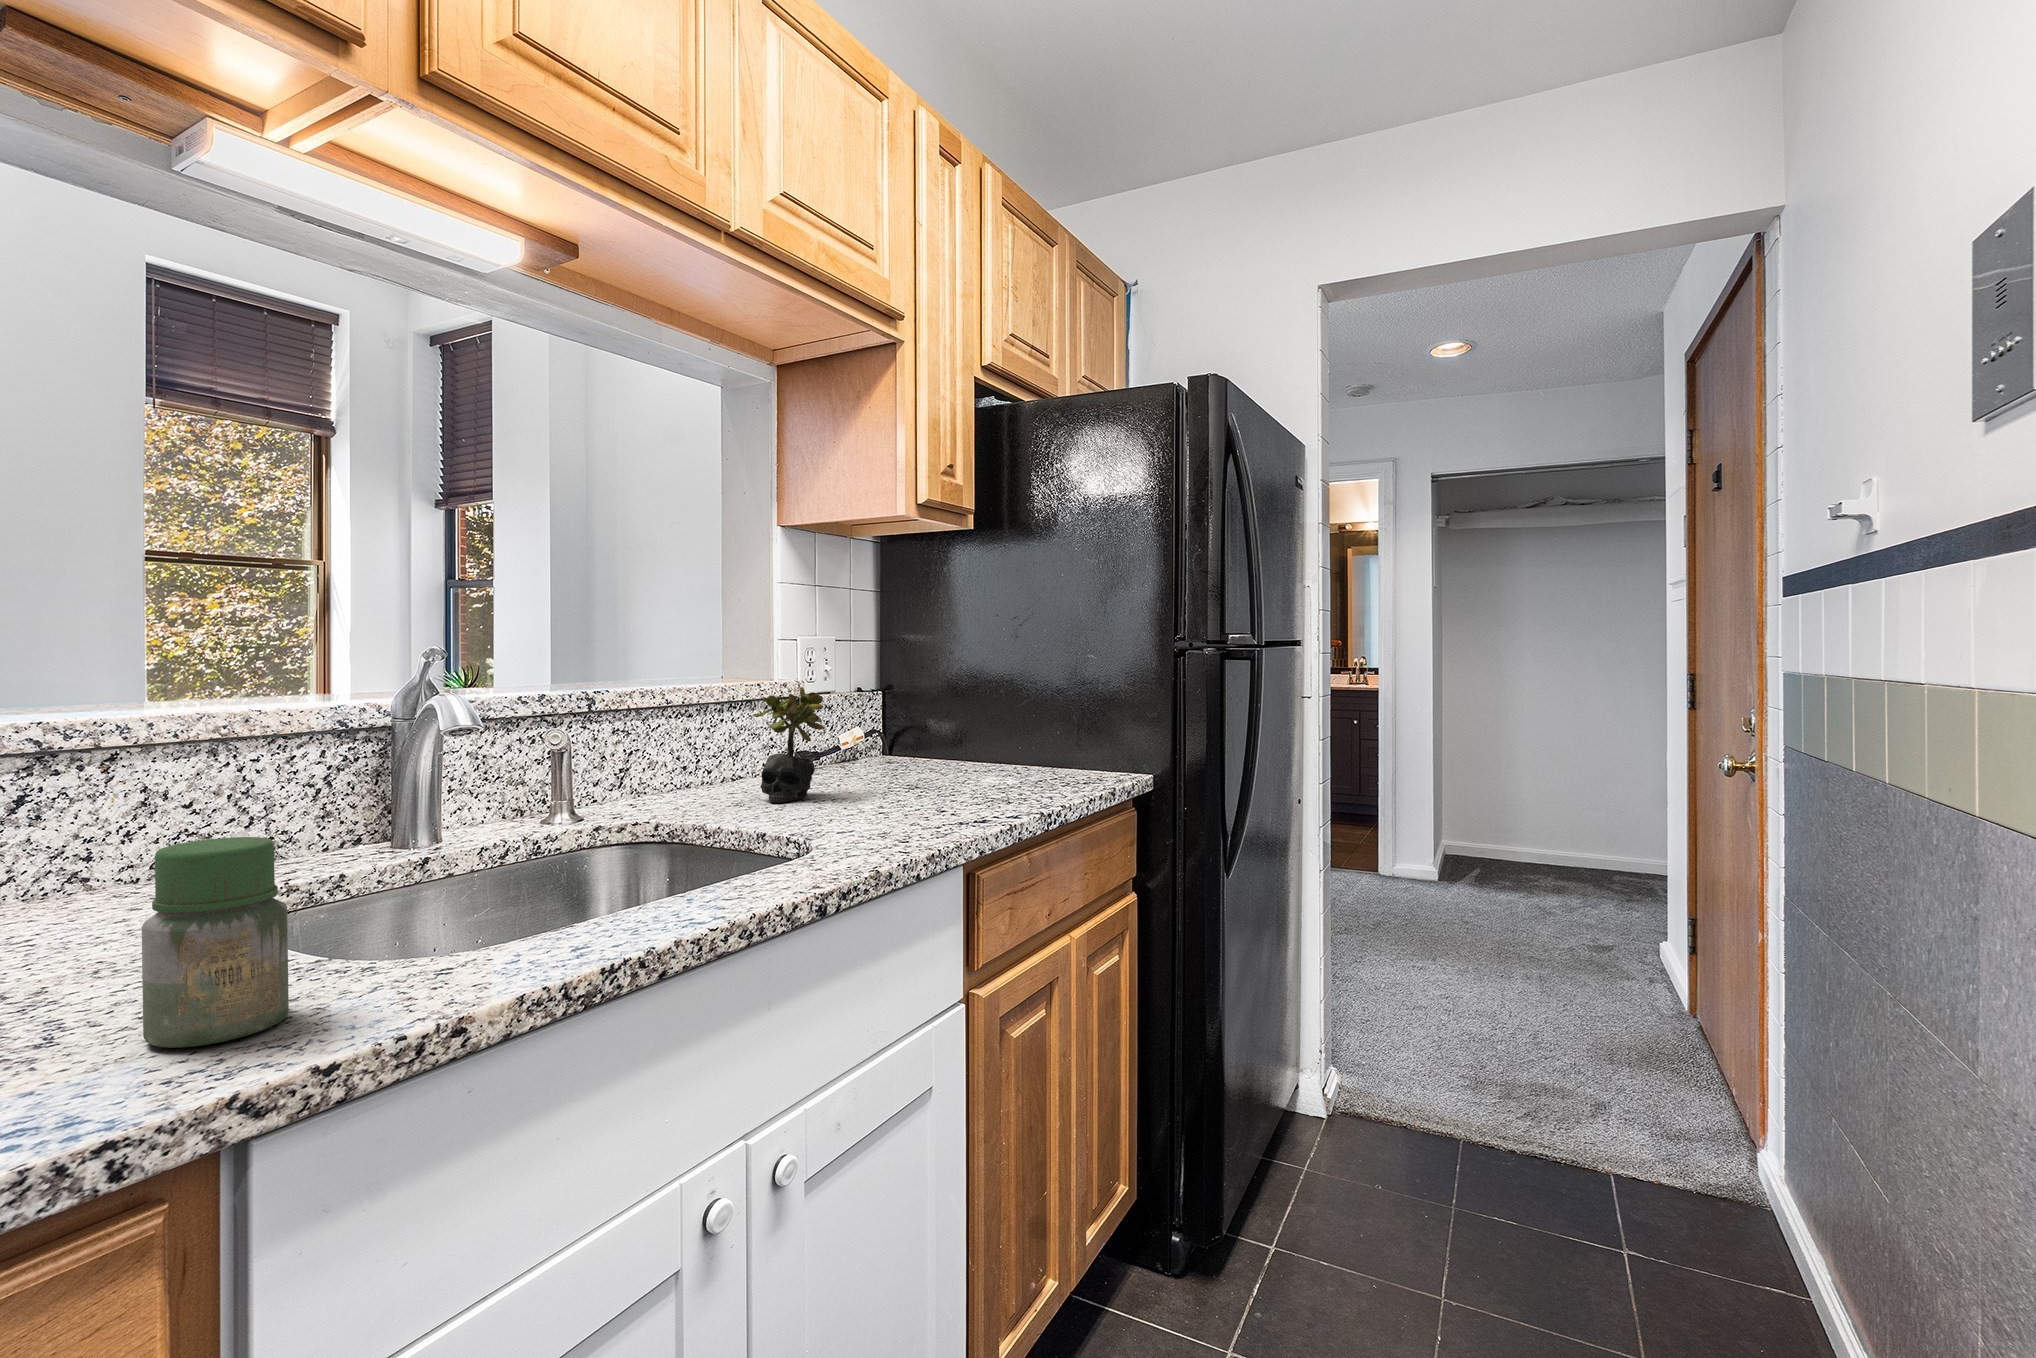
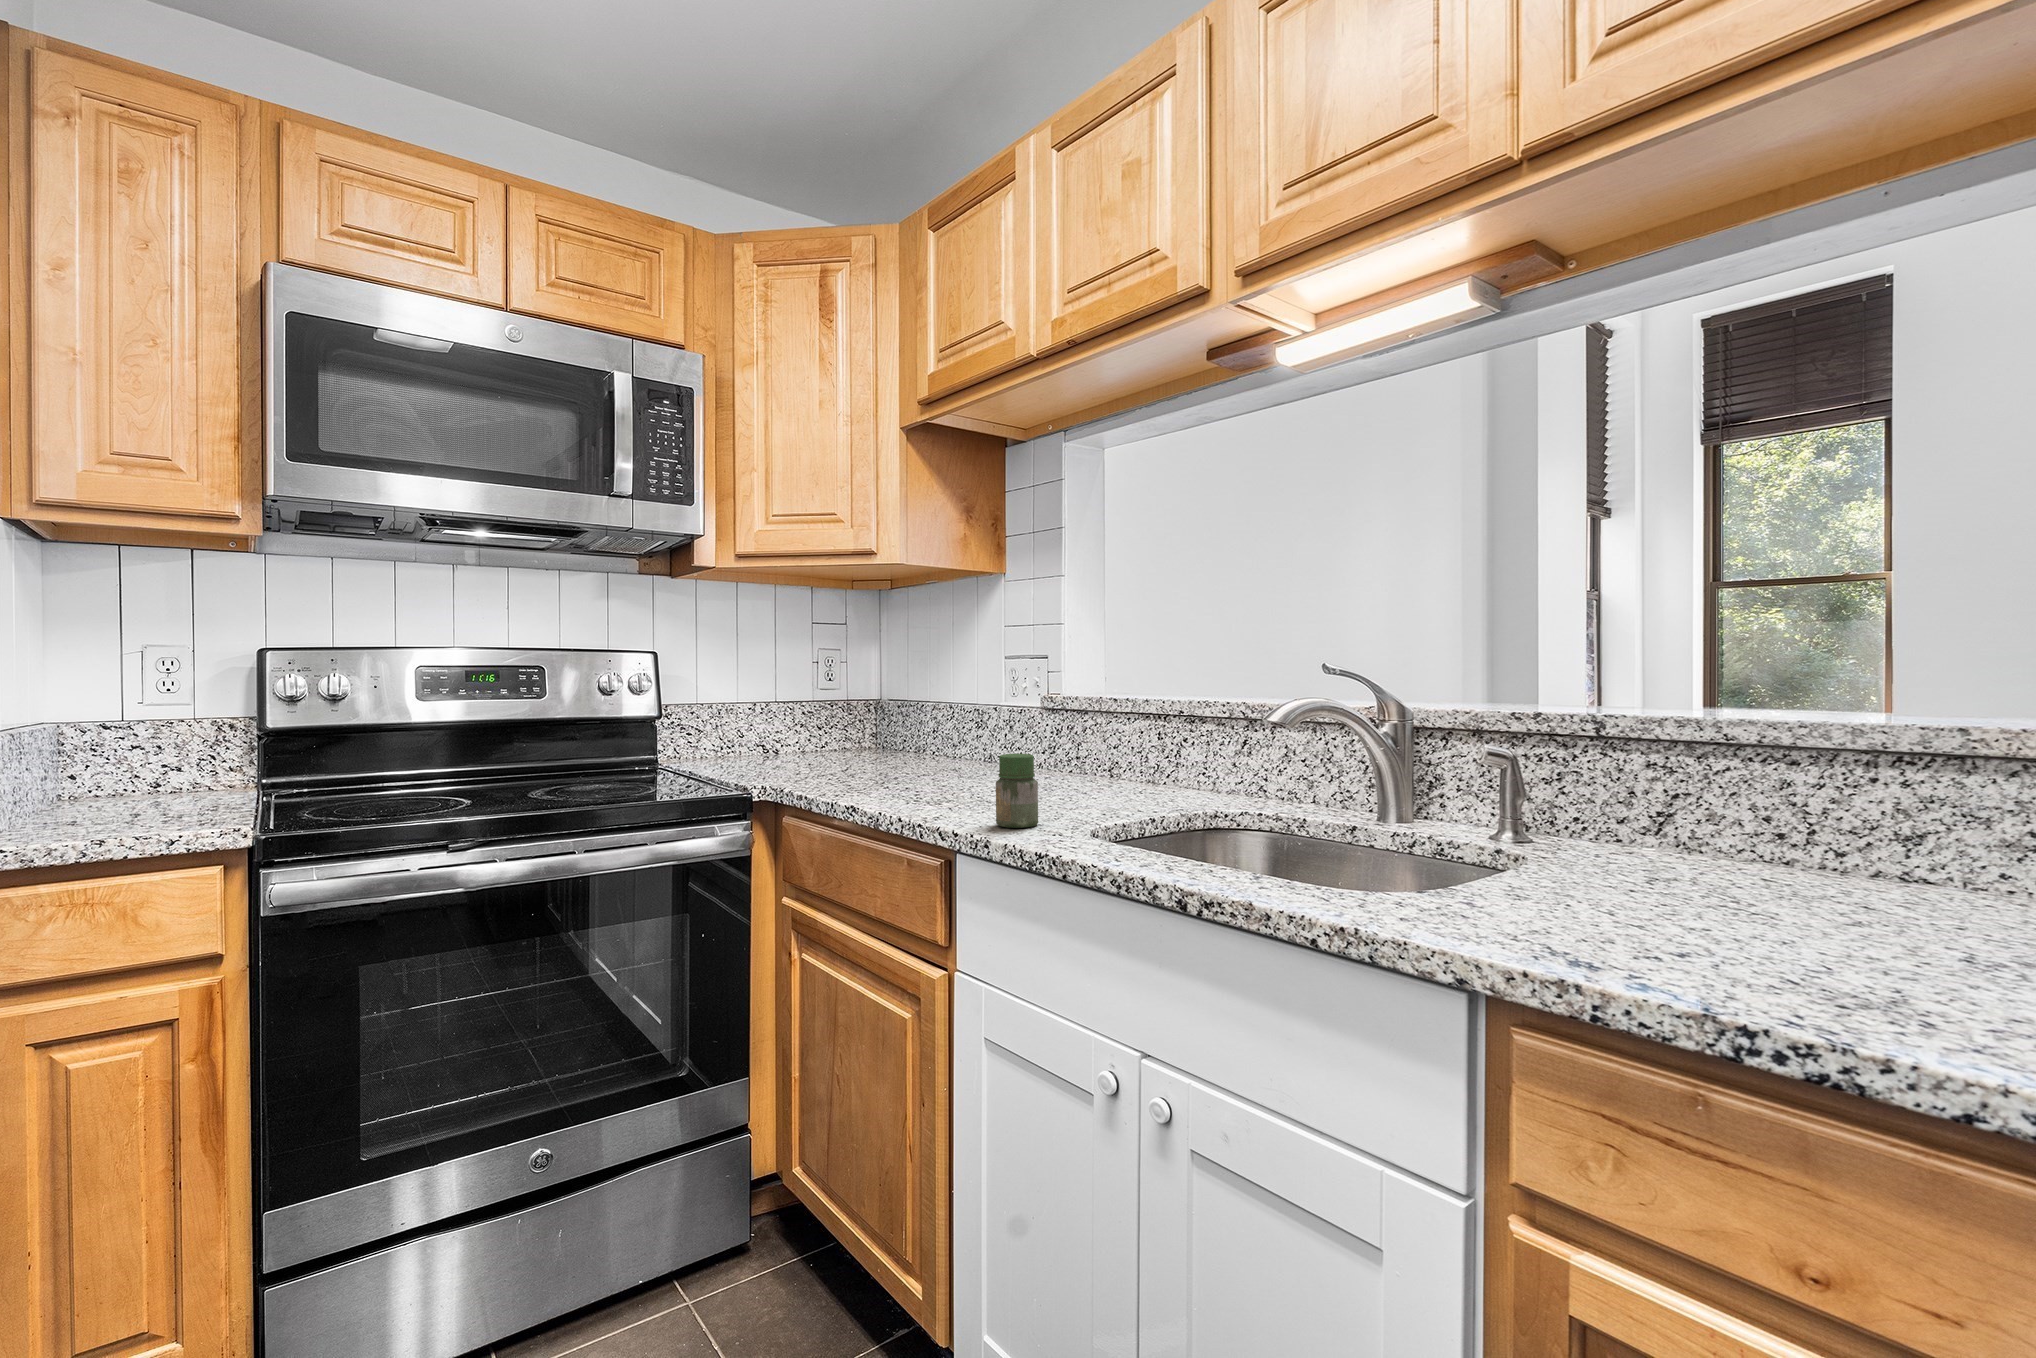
succulent plant: present [753,687,824,803] -> none [1644,736,1818,900]

